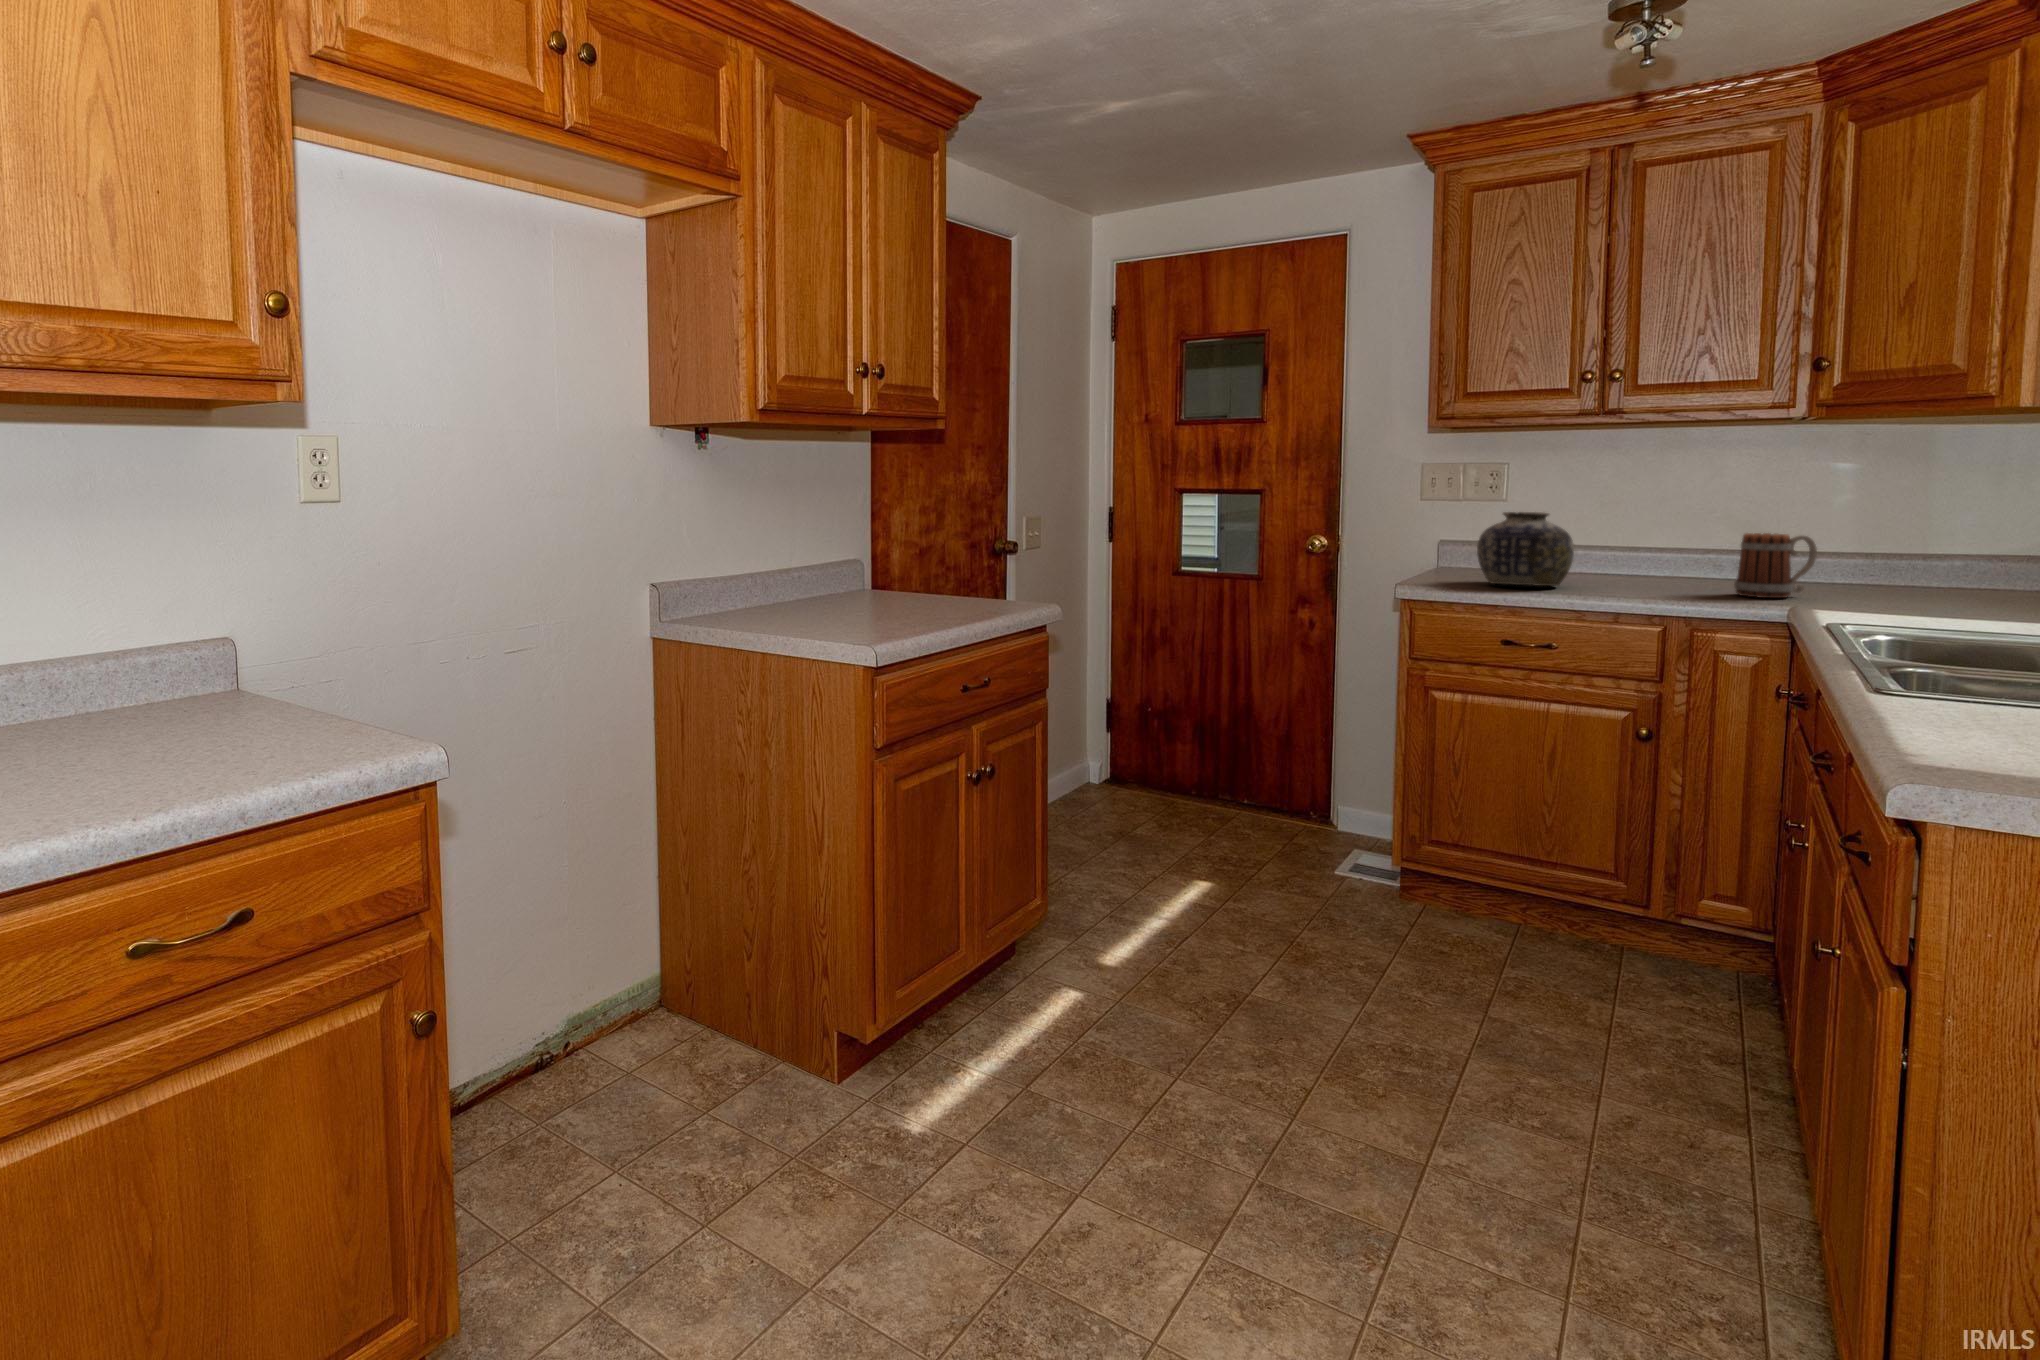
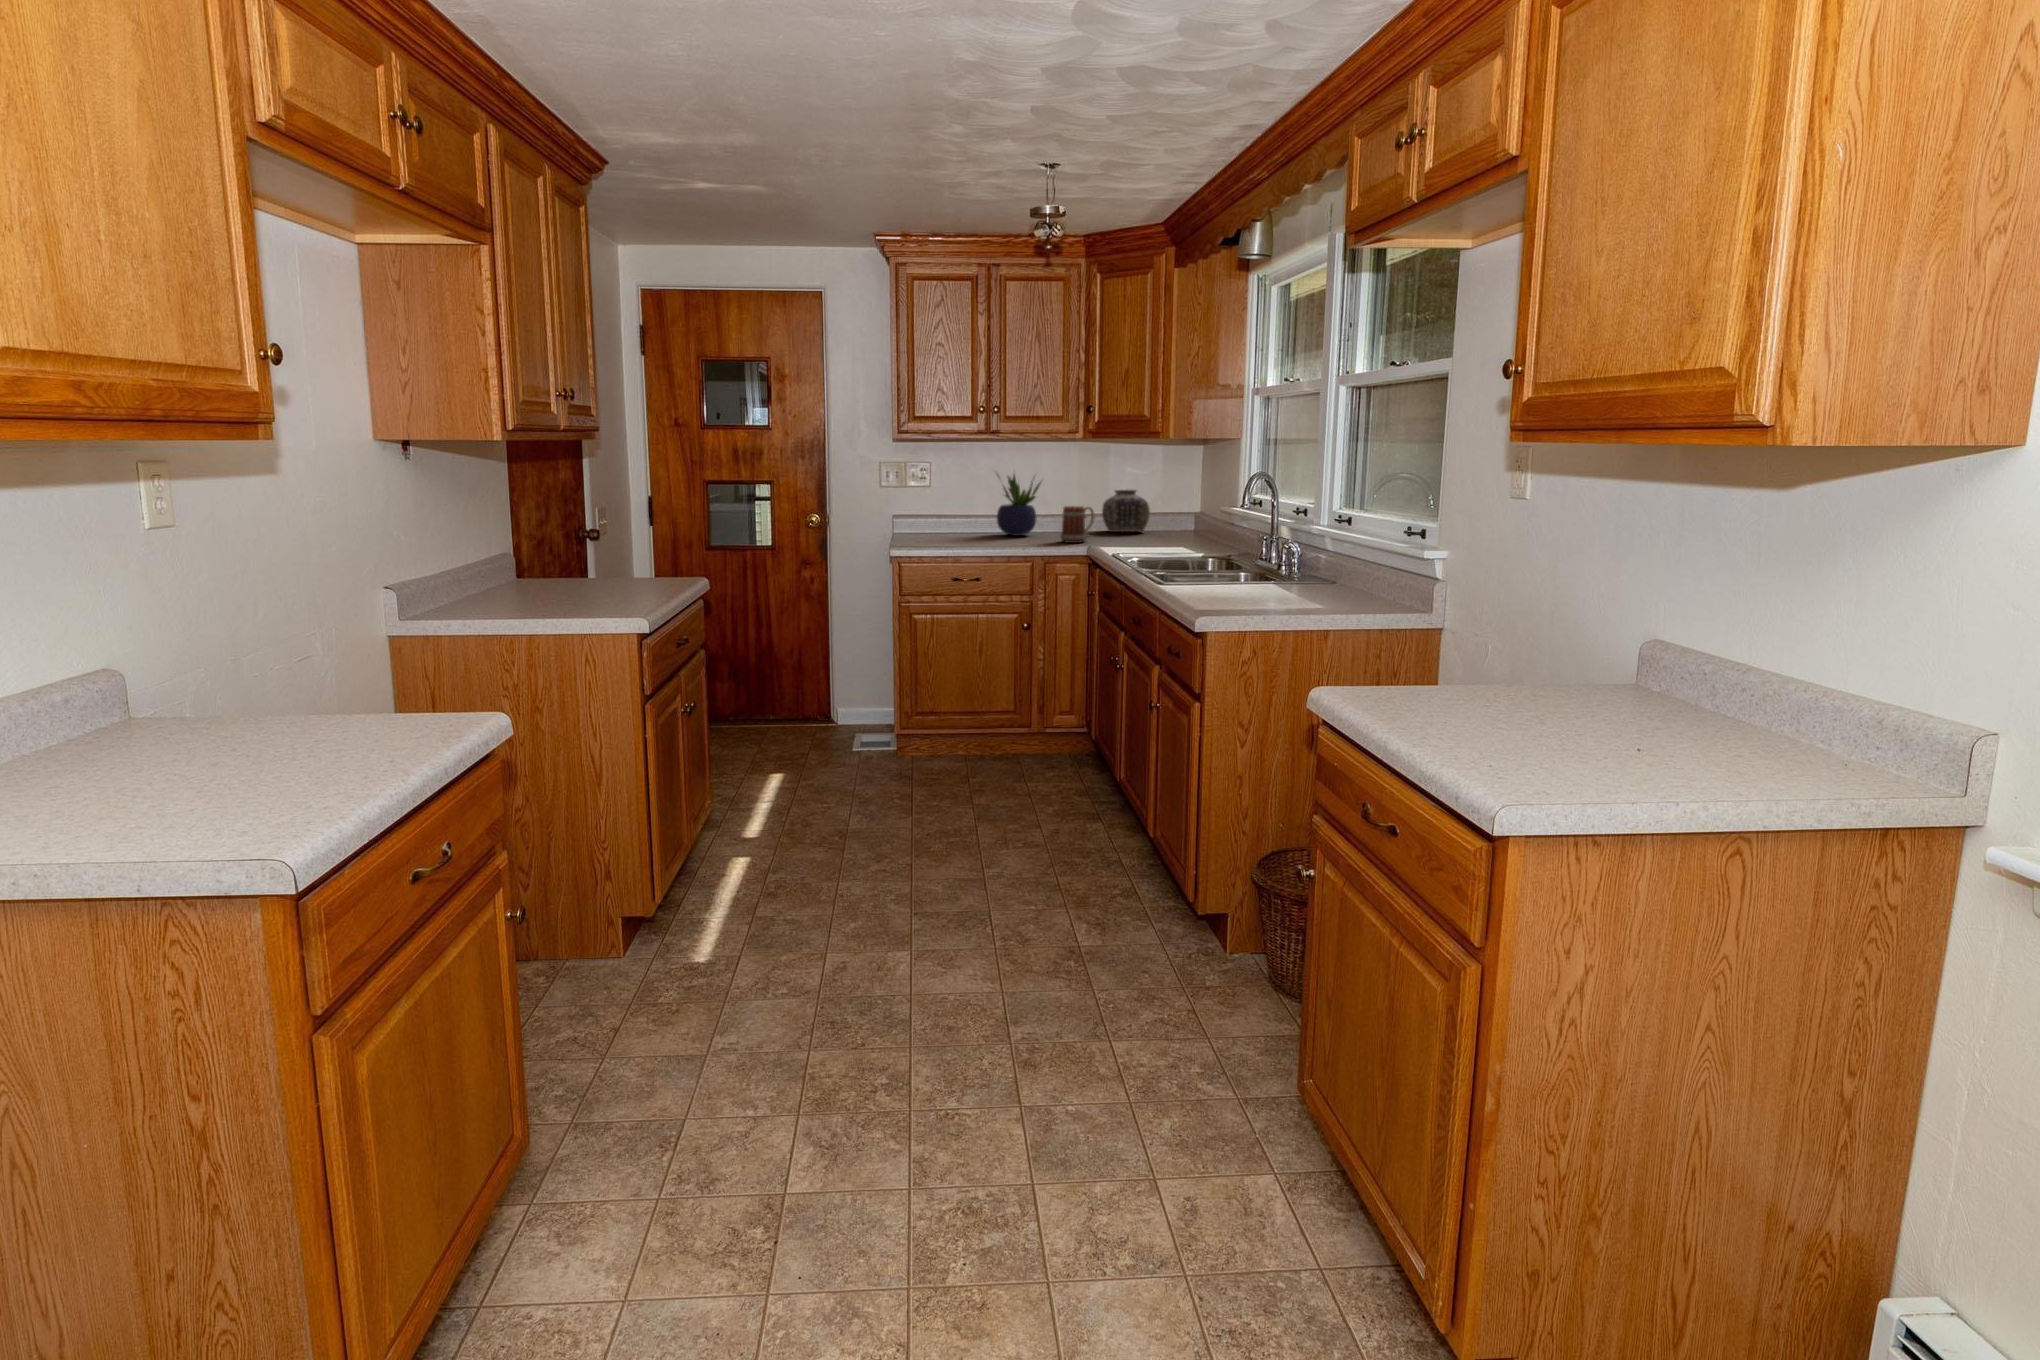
potted plant: none [1614,469,1714,580] -> present [997,475,1040,536]
vase: present [1477,512,1574,586] -> present [1102,490,1150,532]

